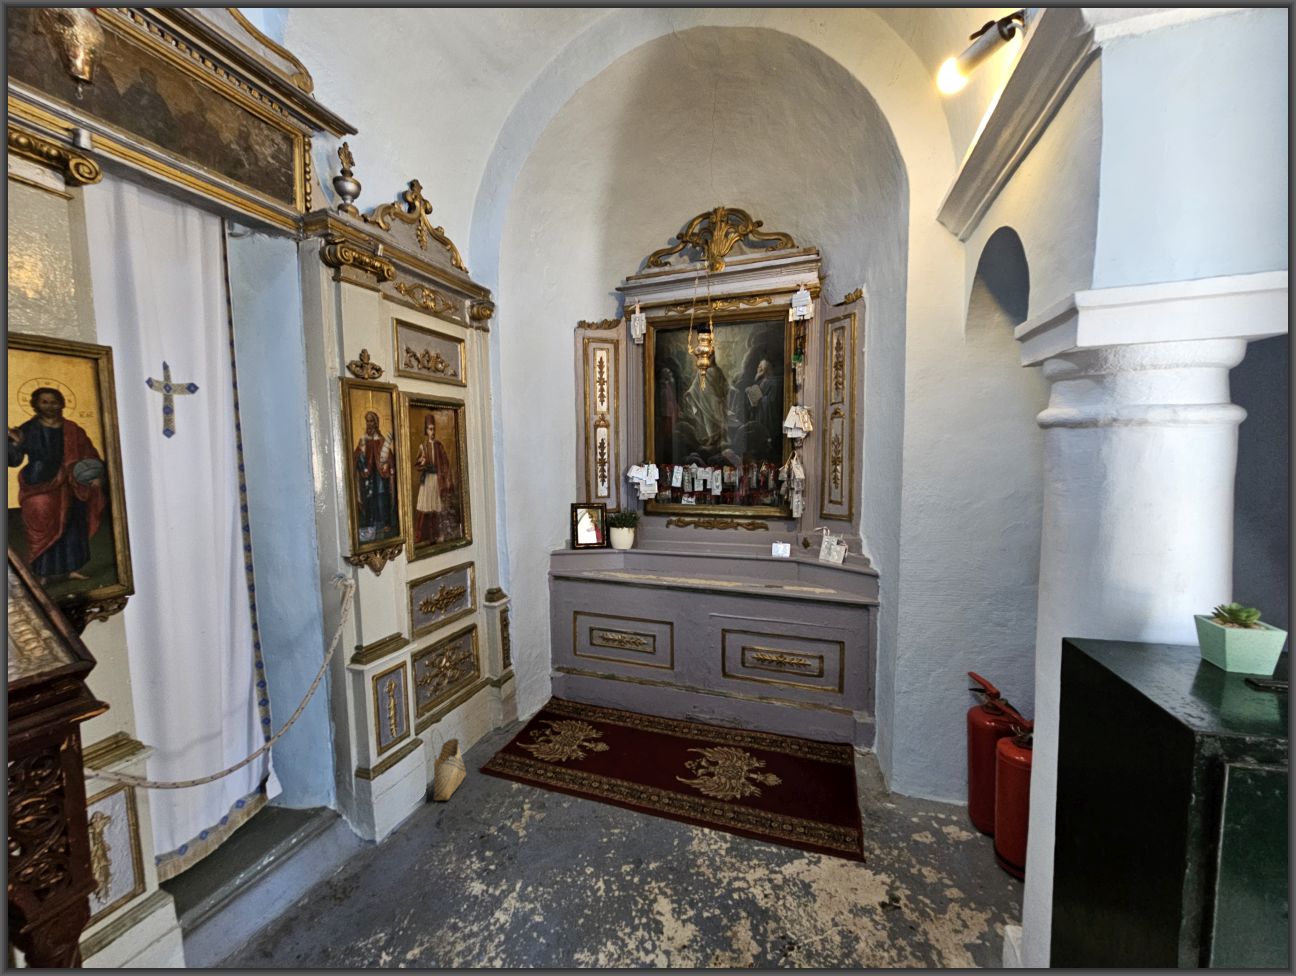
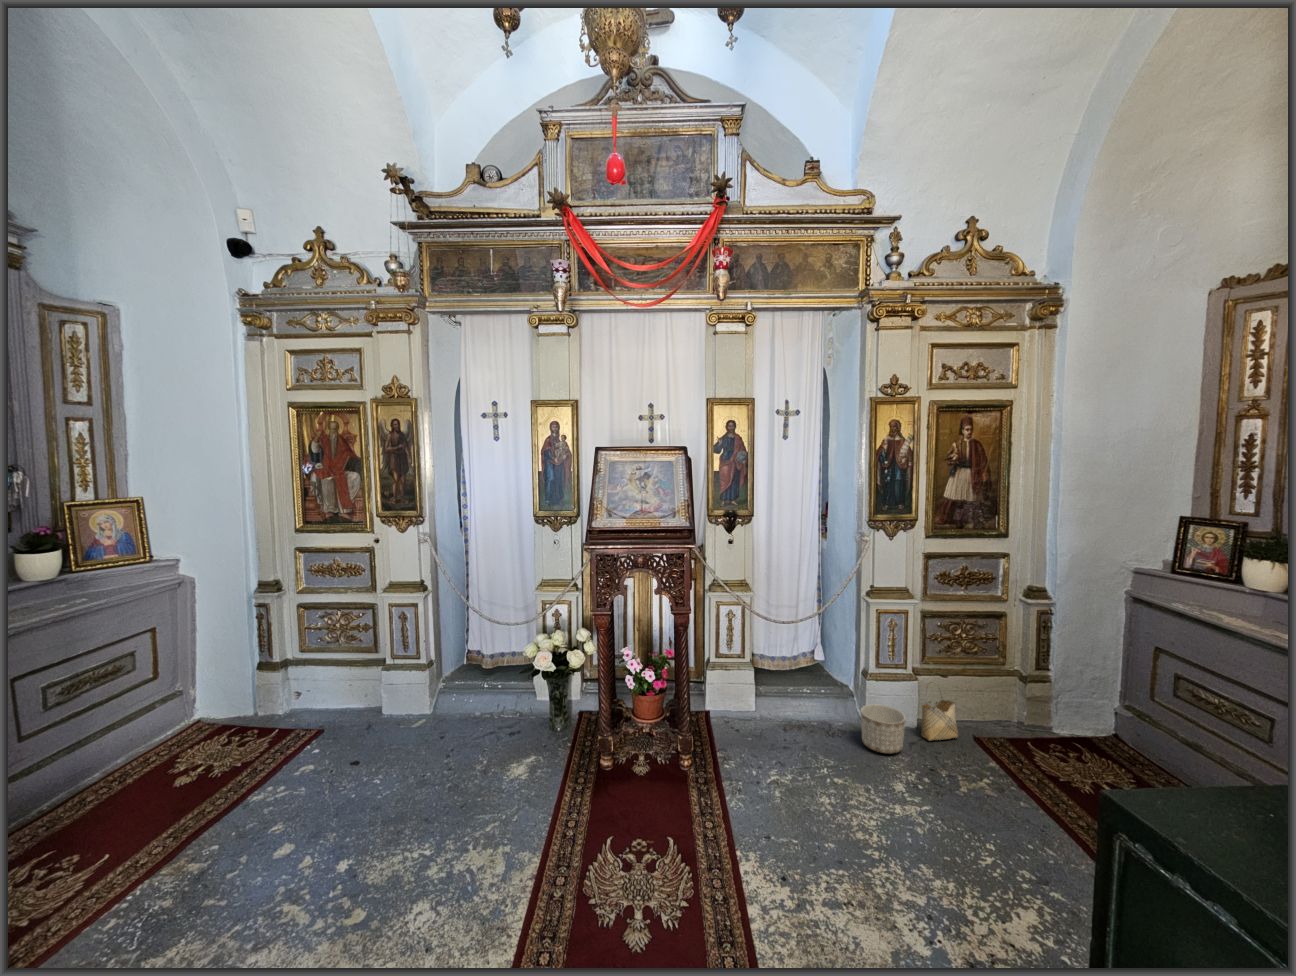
planter: none [377,788,439,866] -> present [861,704,906,753]

